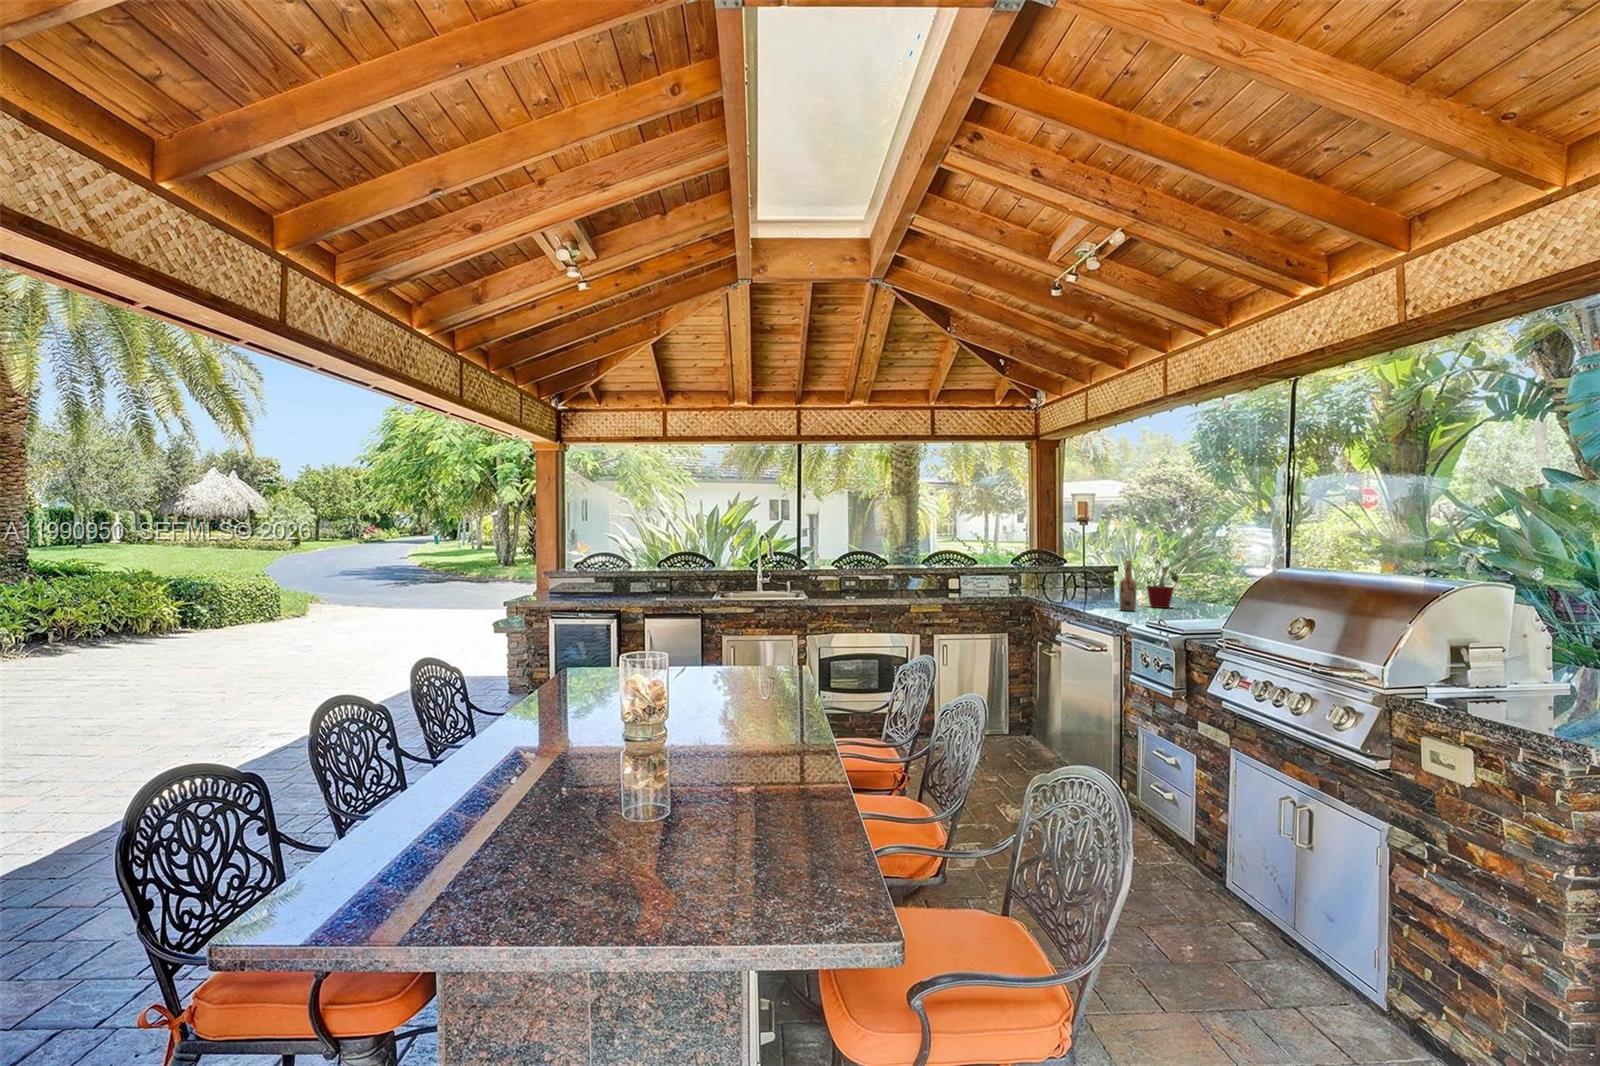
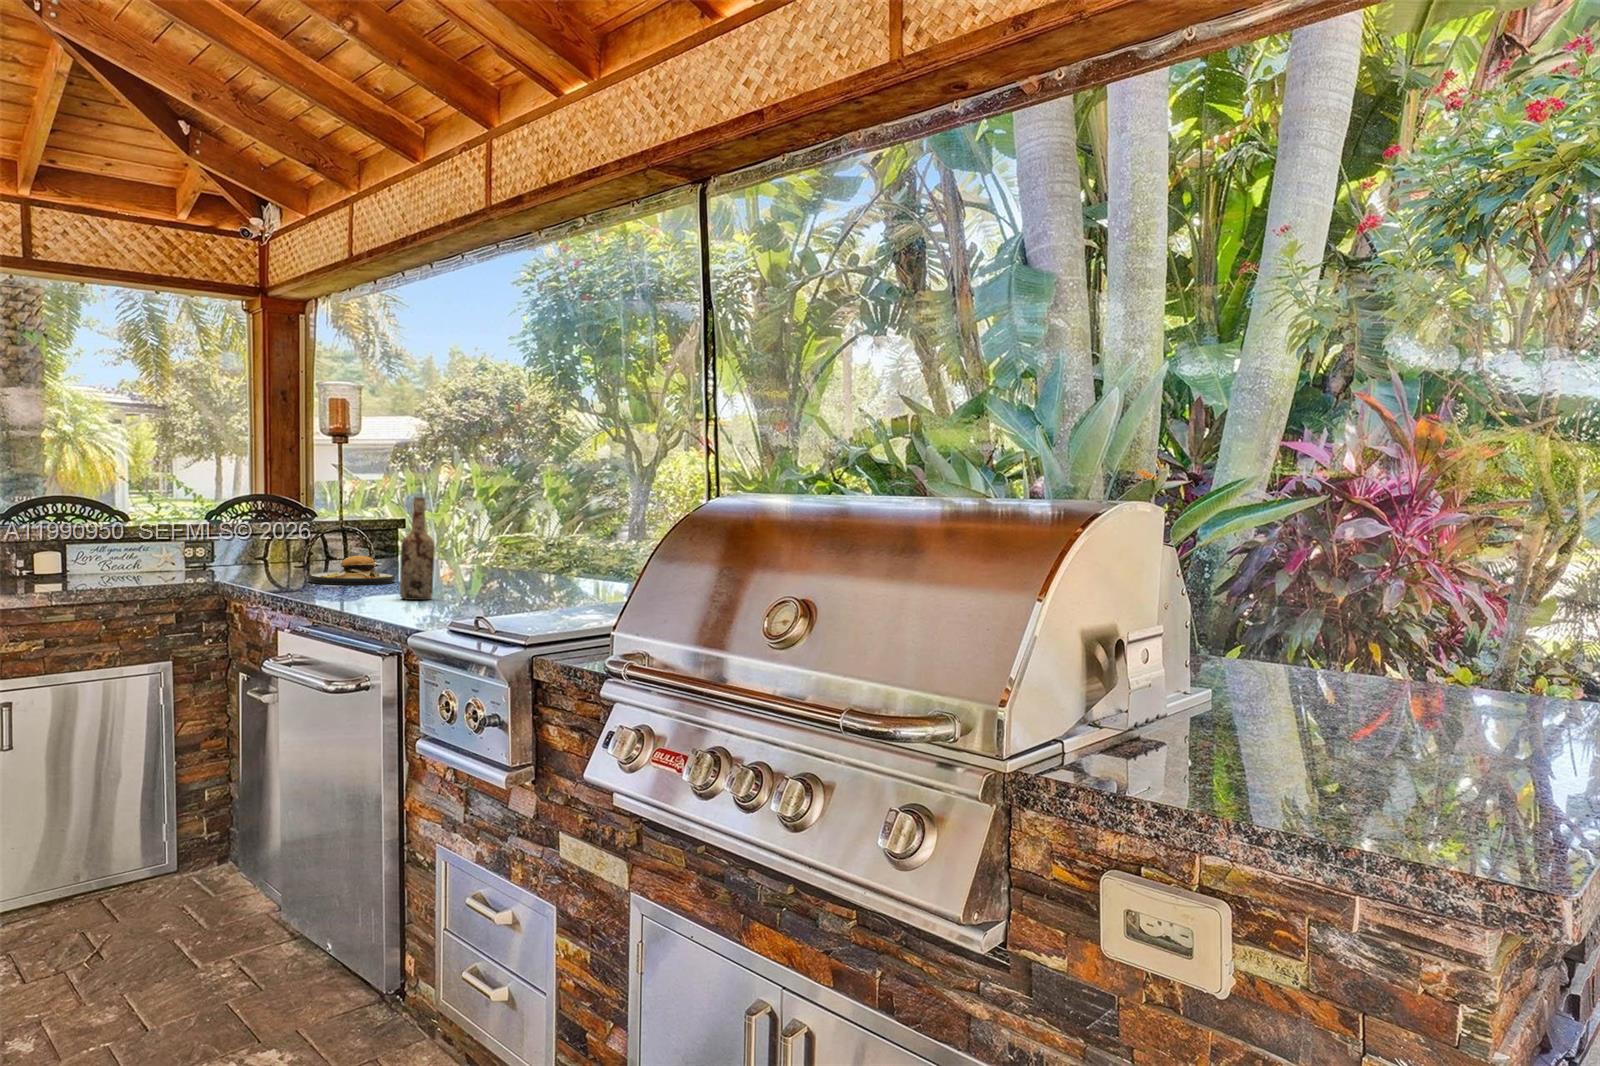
potted plant: present [1143,553,1180,608] -> none [443,486,523,591]
plate: none [1072,580,1115,602] -> present [308,547,395,585]

